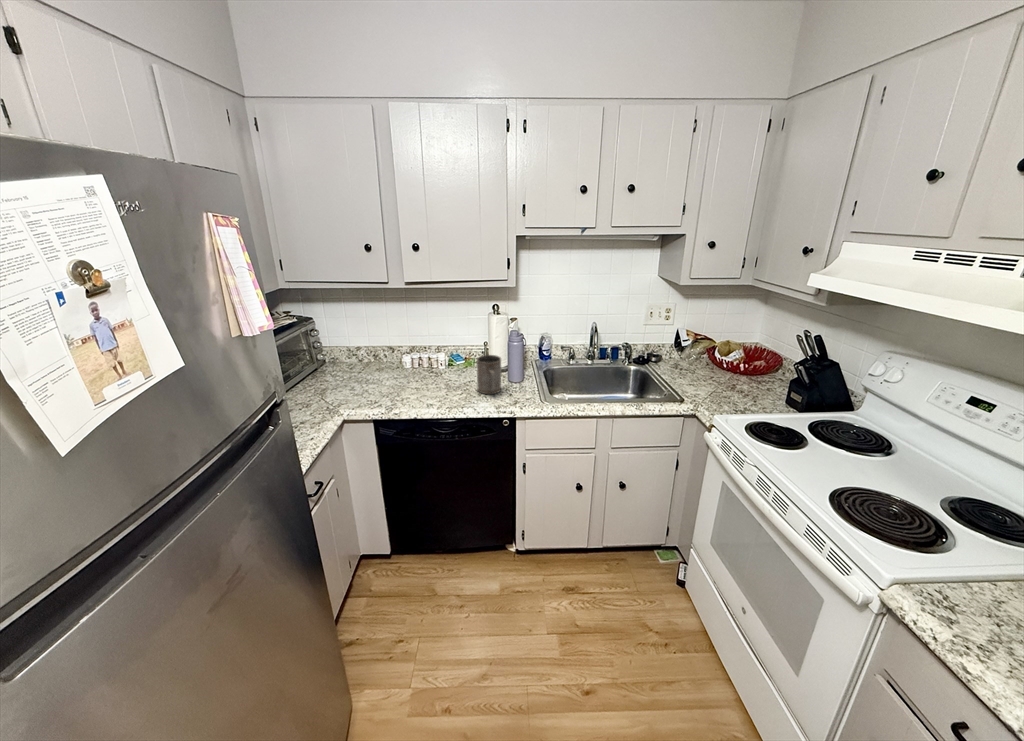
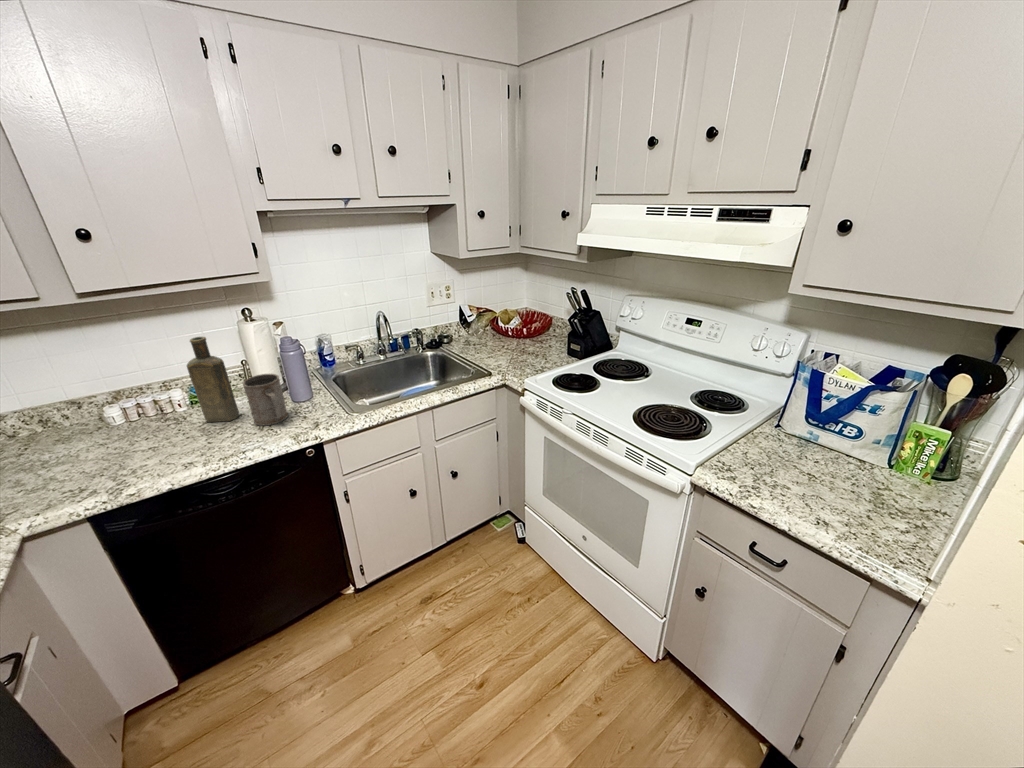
bottle: none [449,319,471,384] -> present [187,337,239,422]

